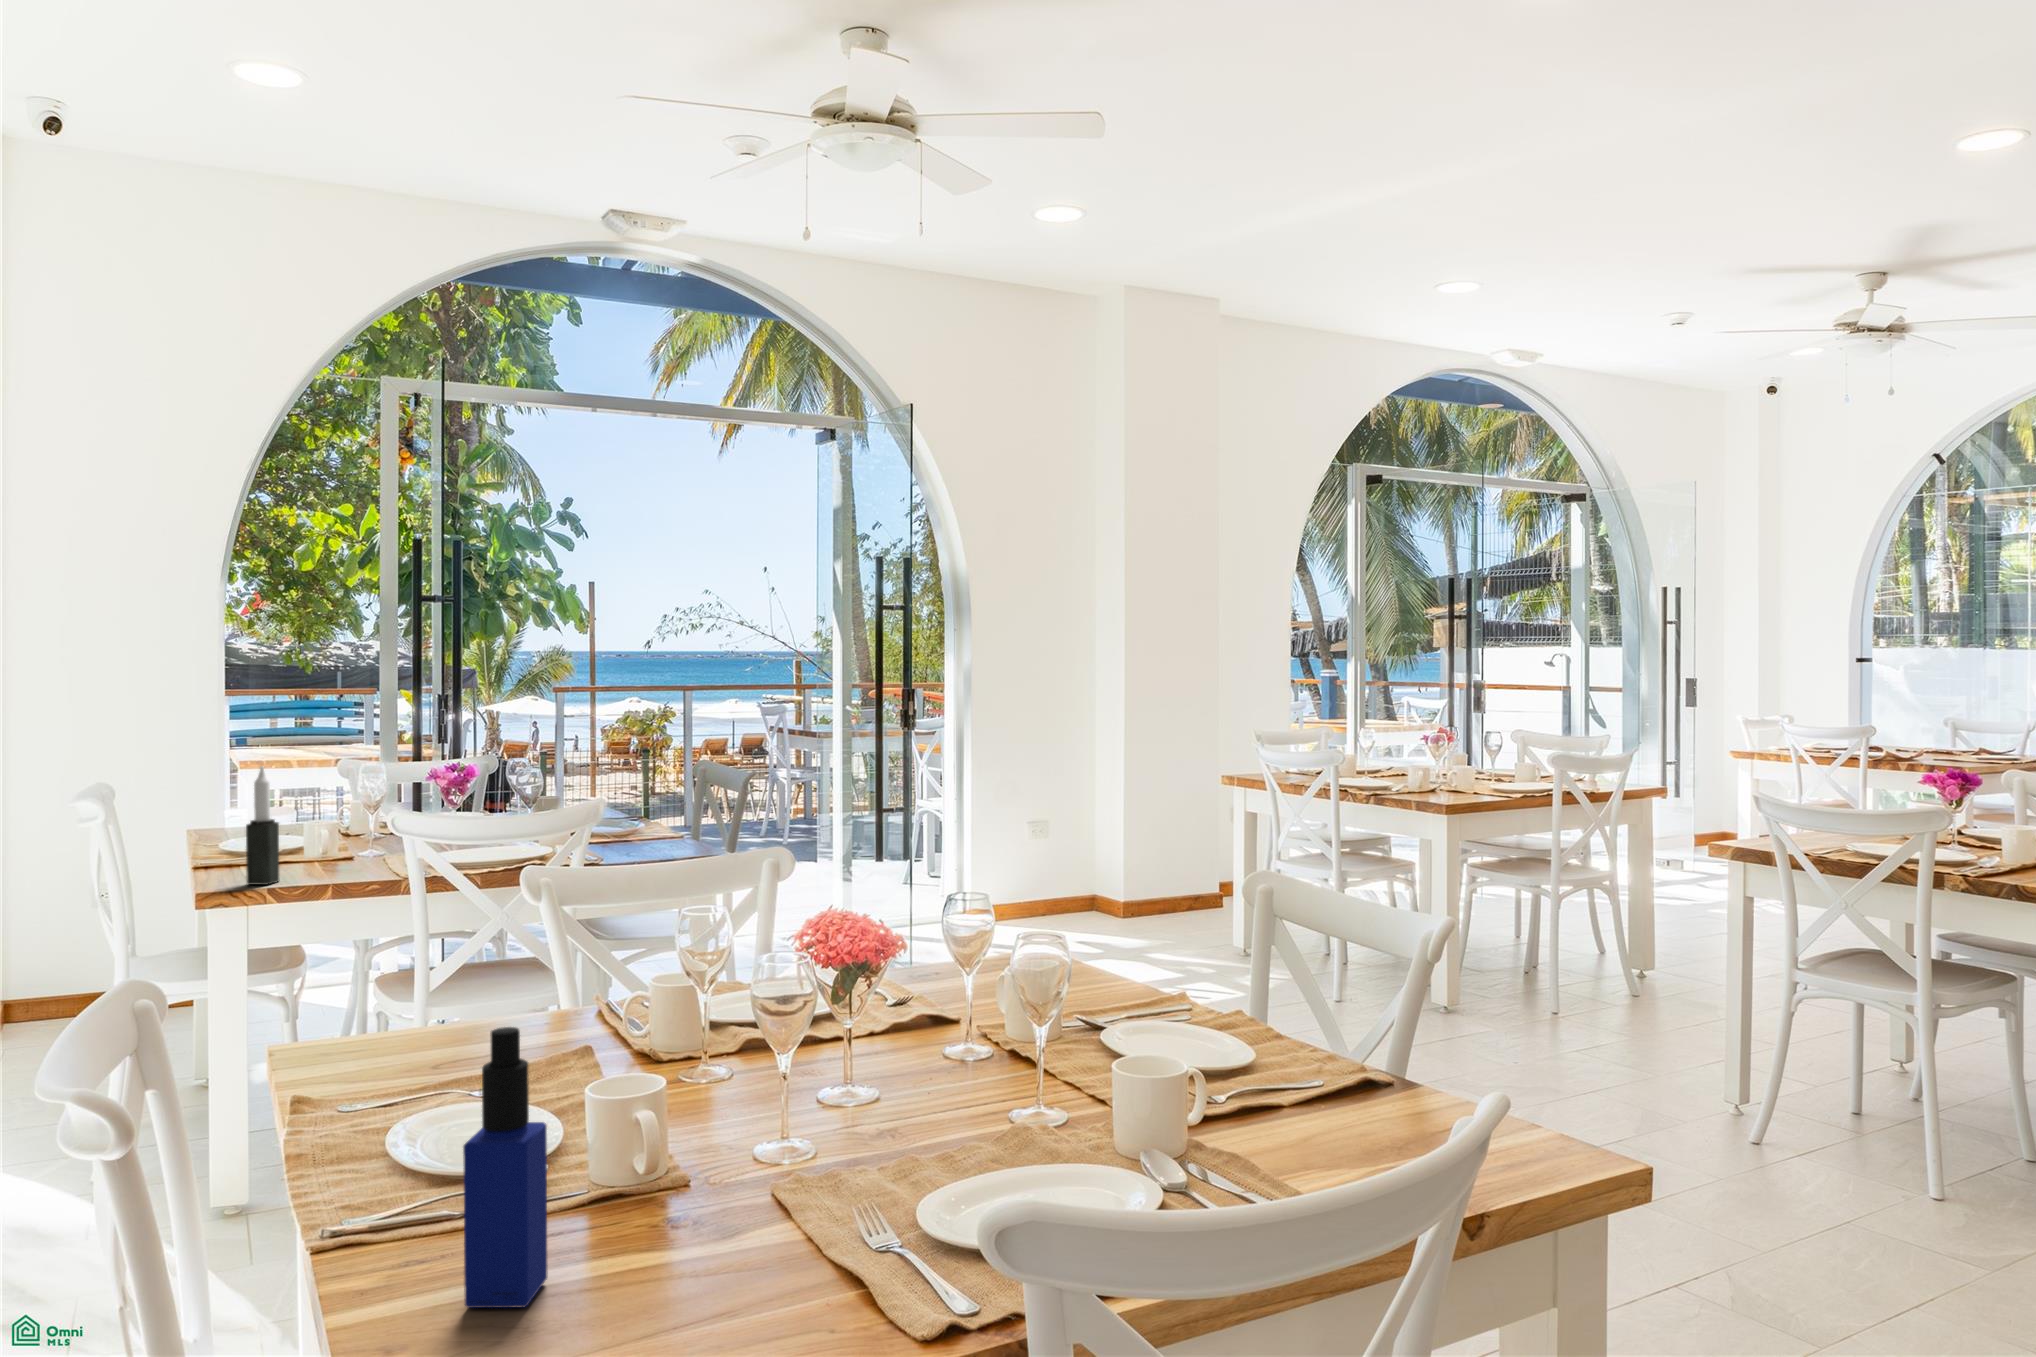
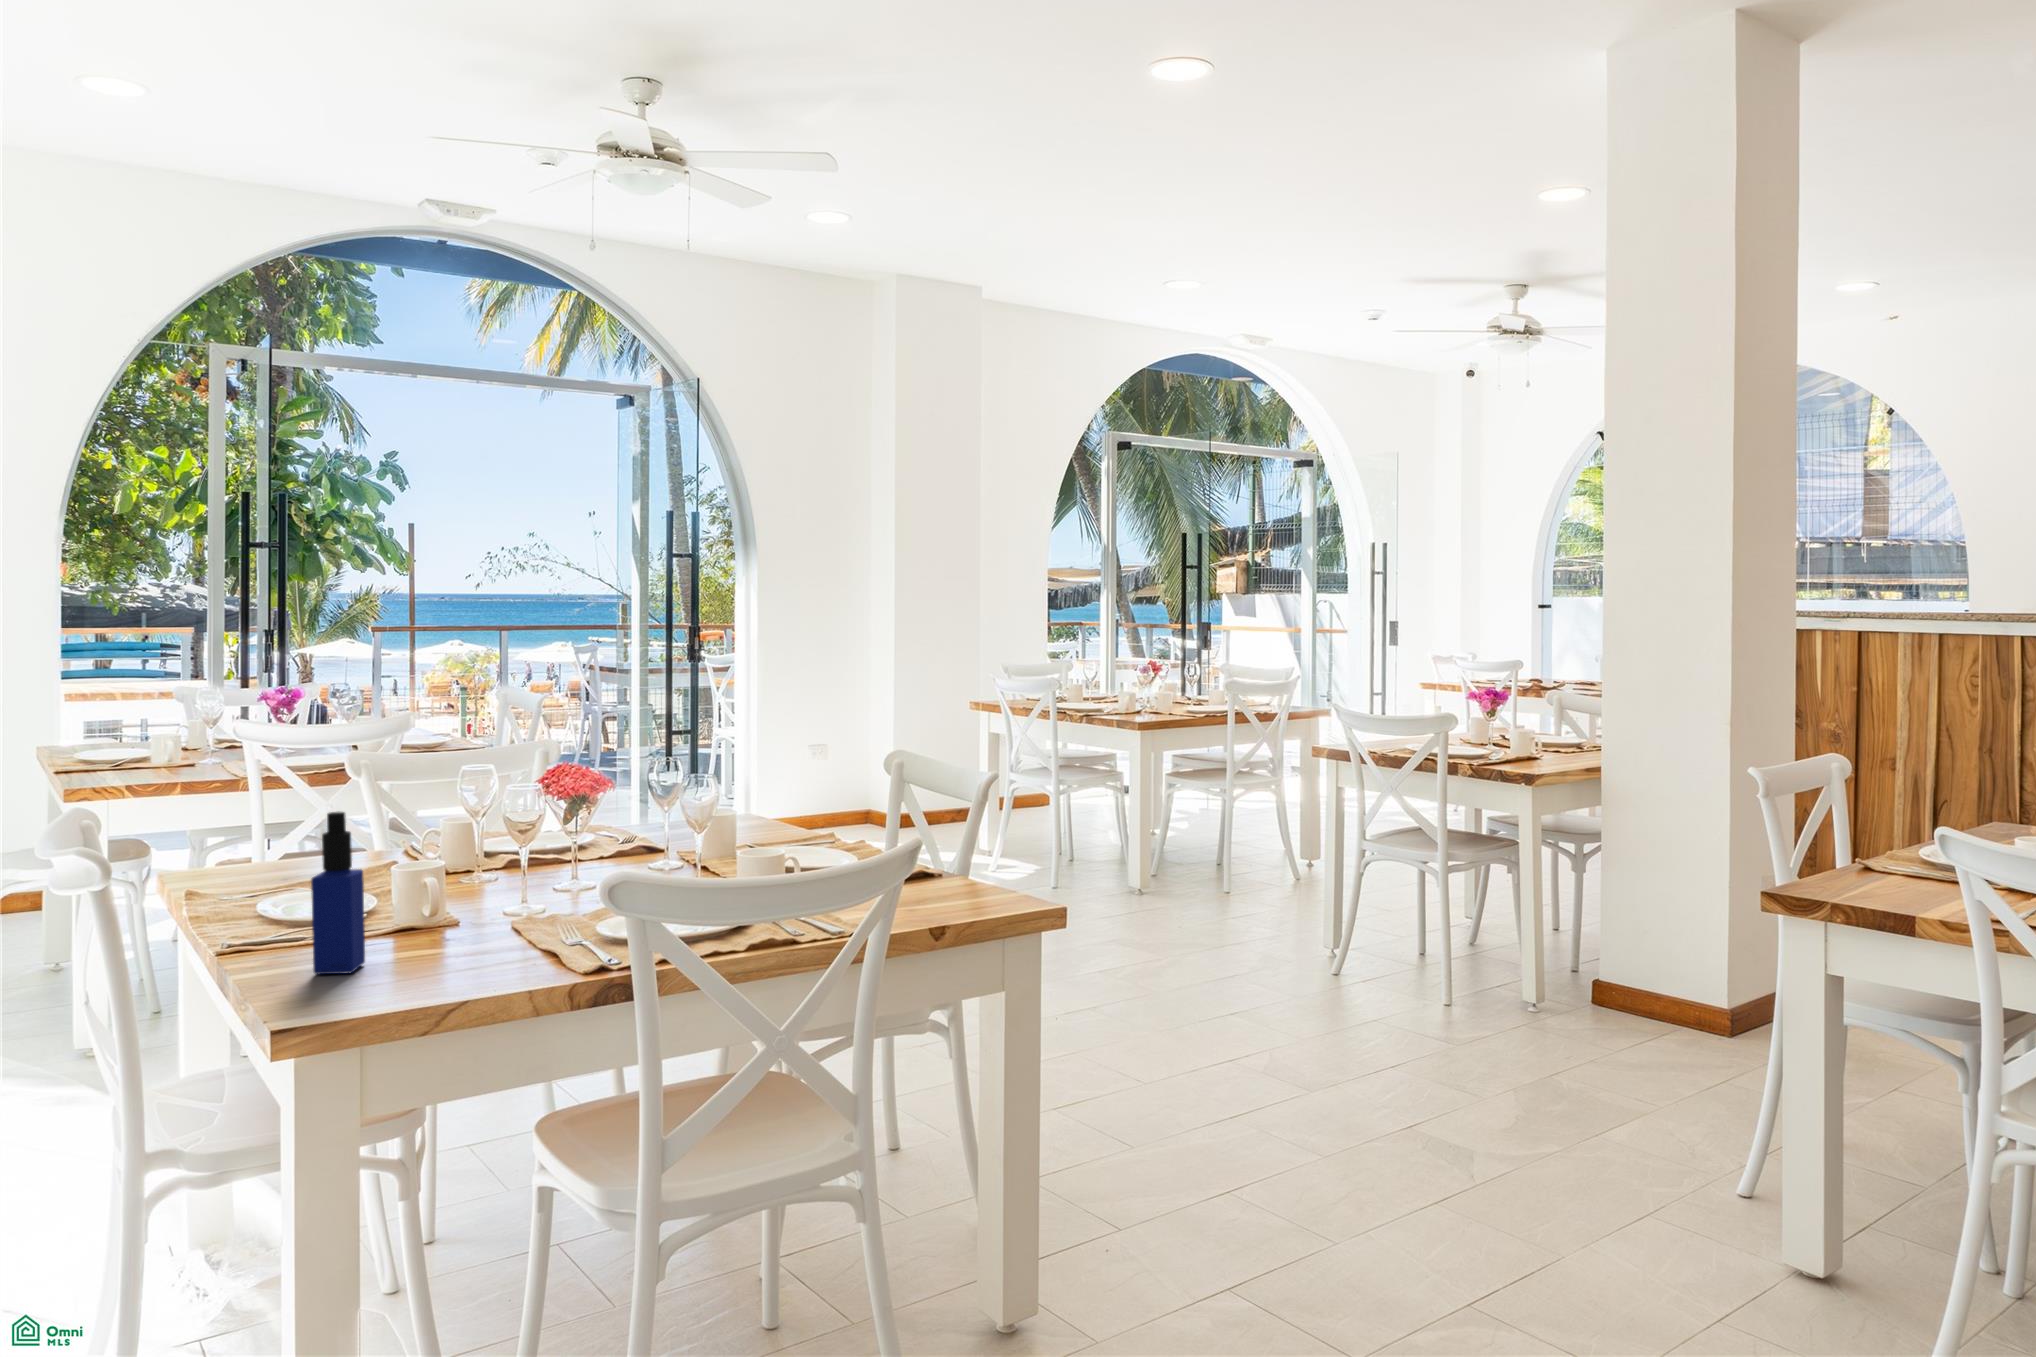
candle: present [246,767,279,885] -> none [102,684,132,782]

